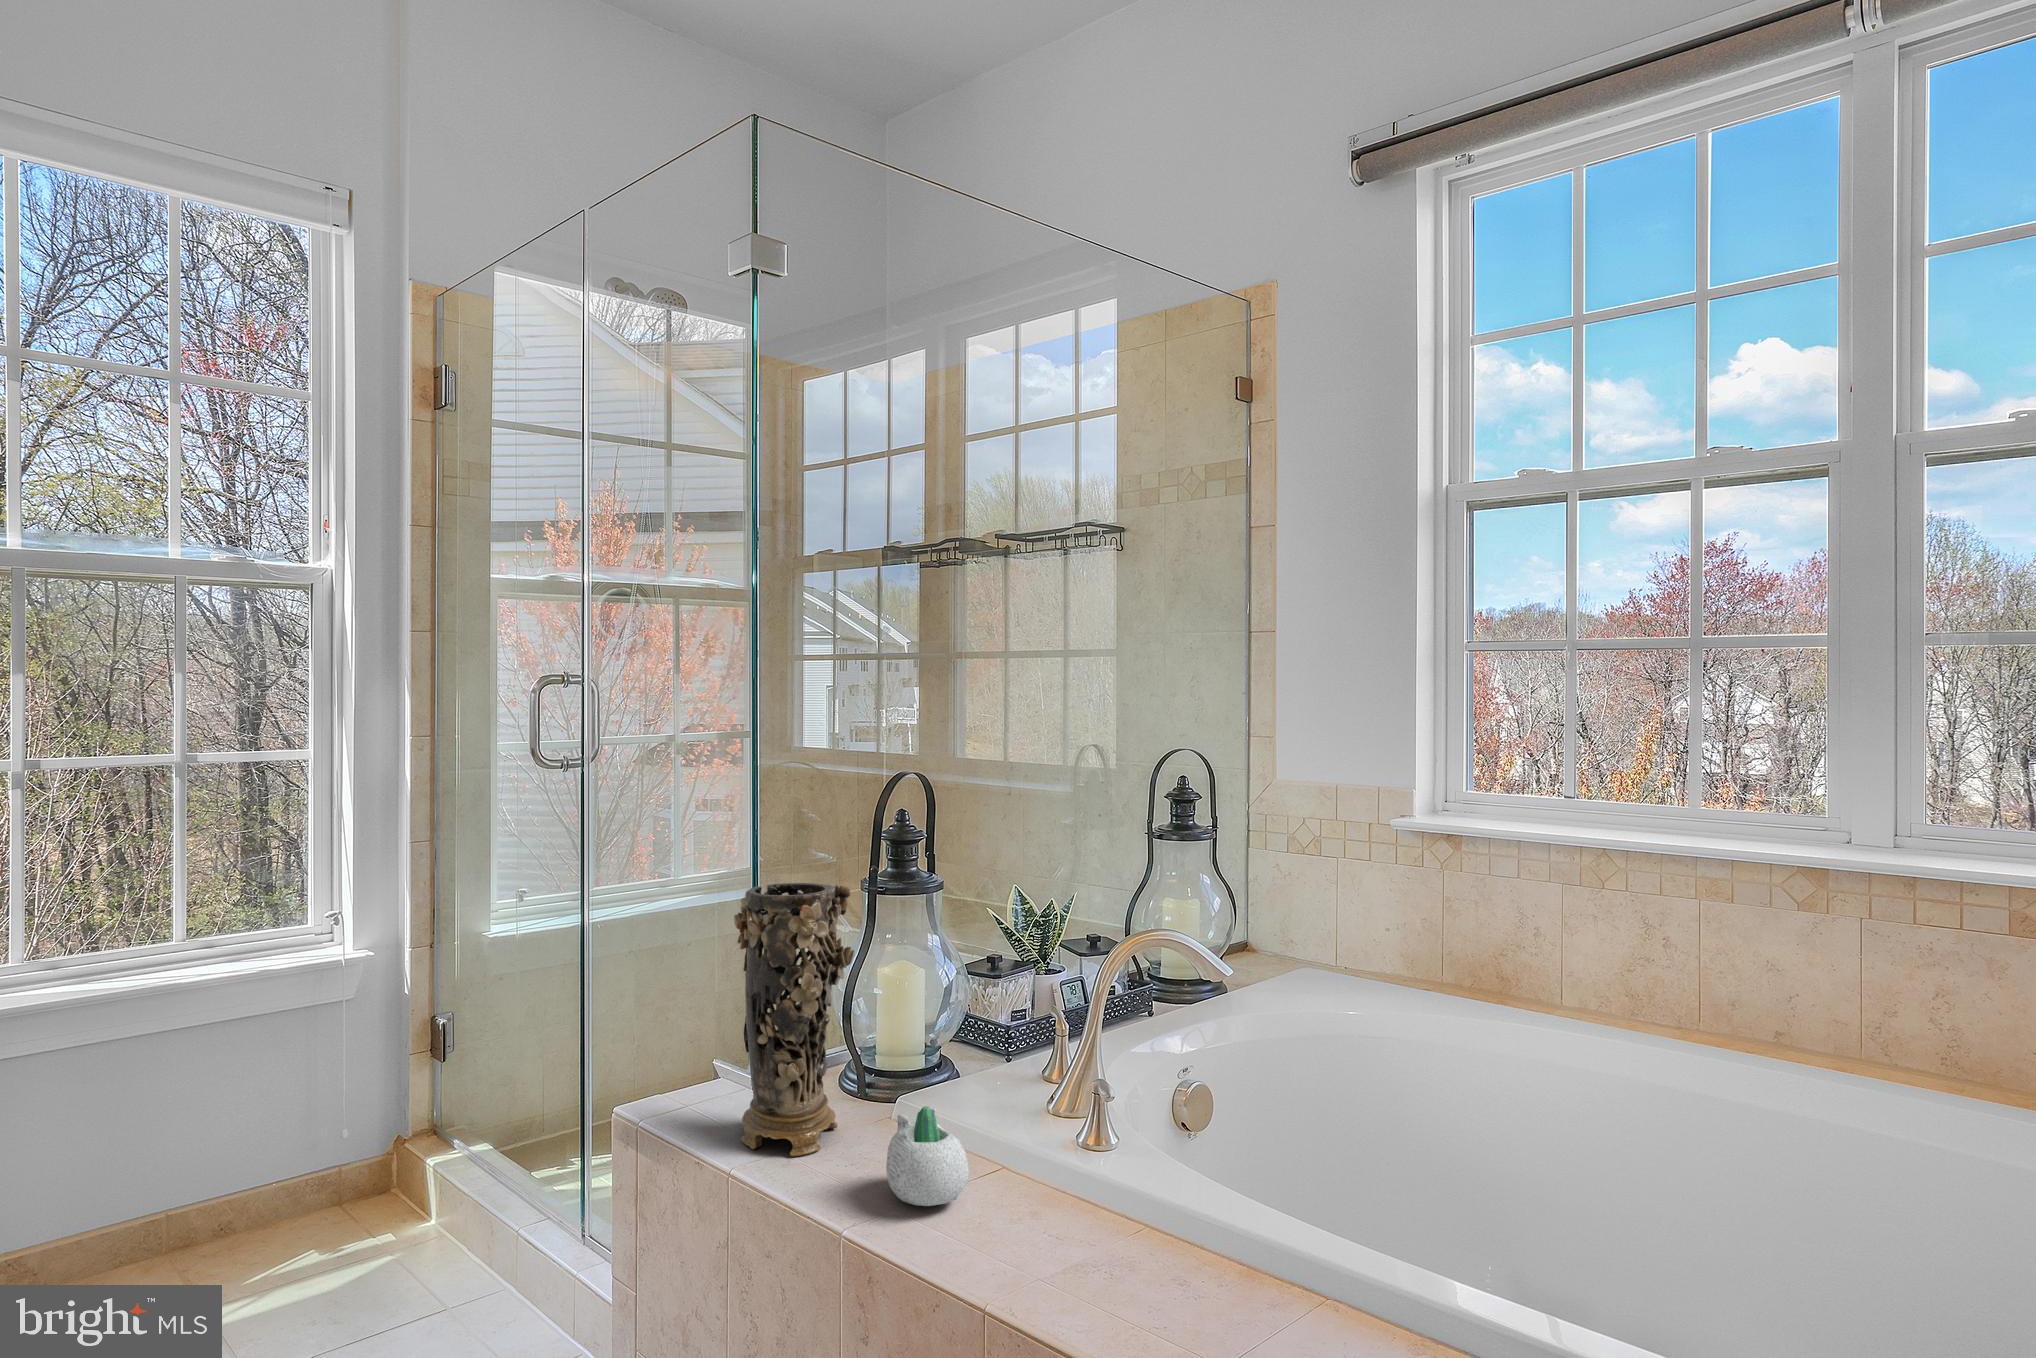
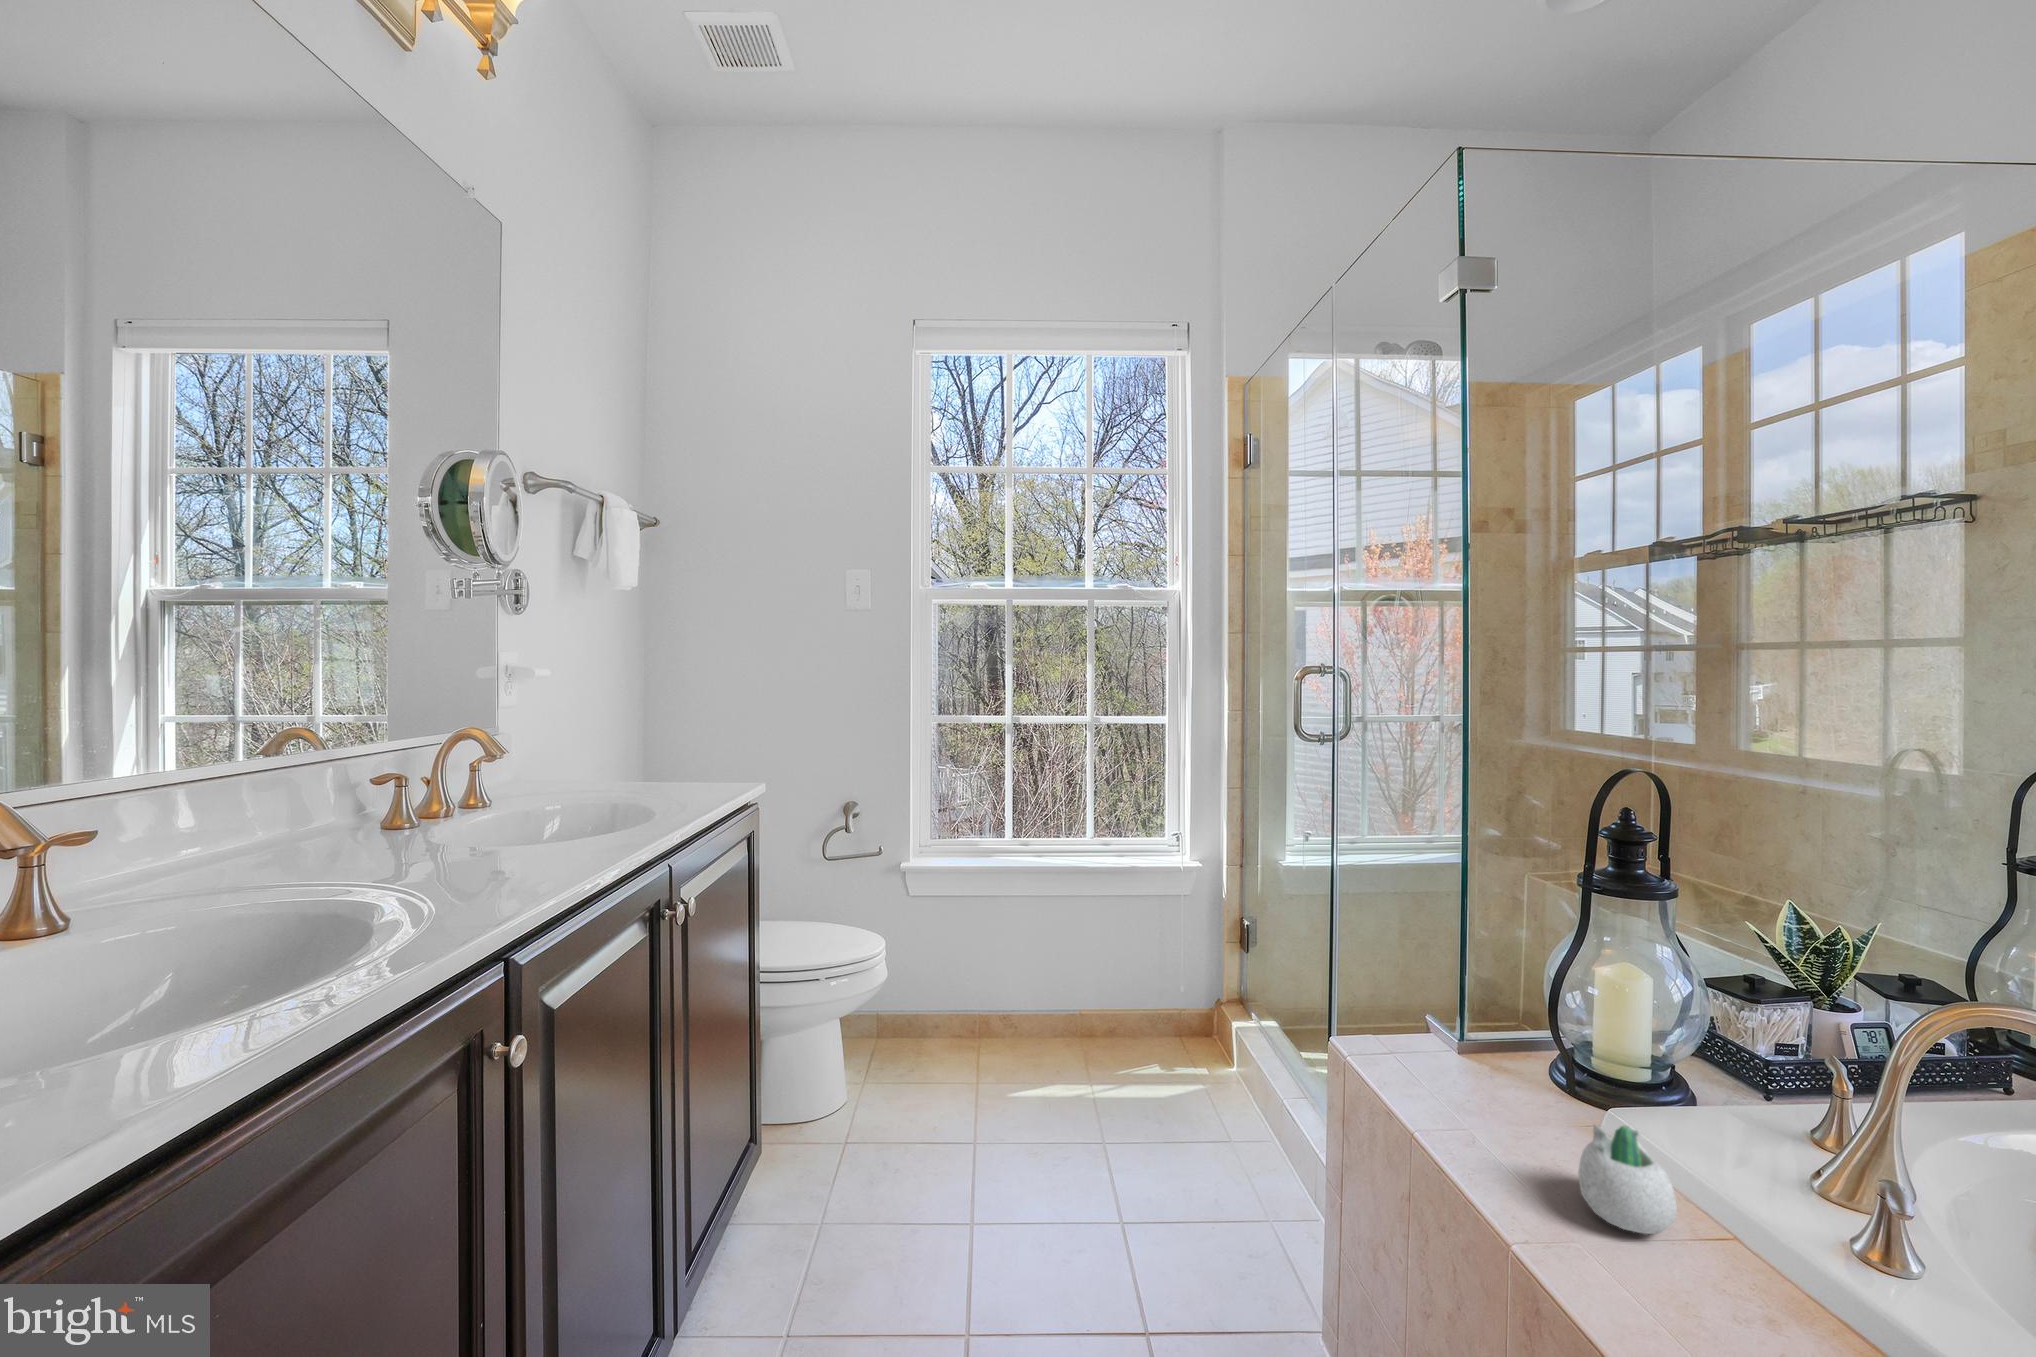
decorative vase: present [734,883,855,1156] -> none [1439,870,1562,1128]

